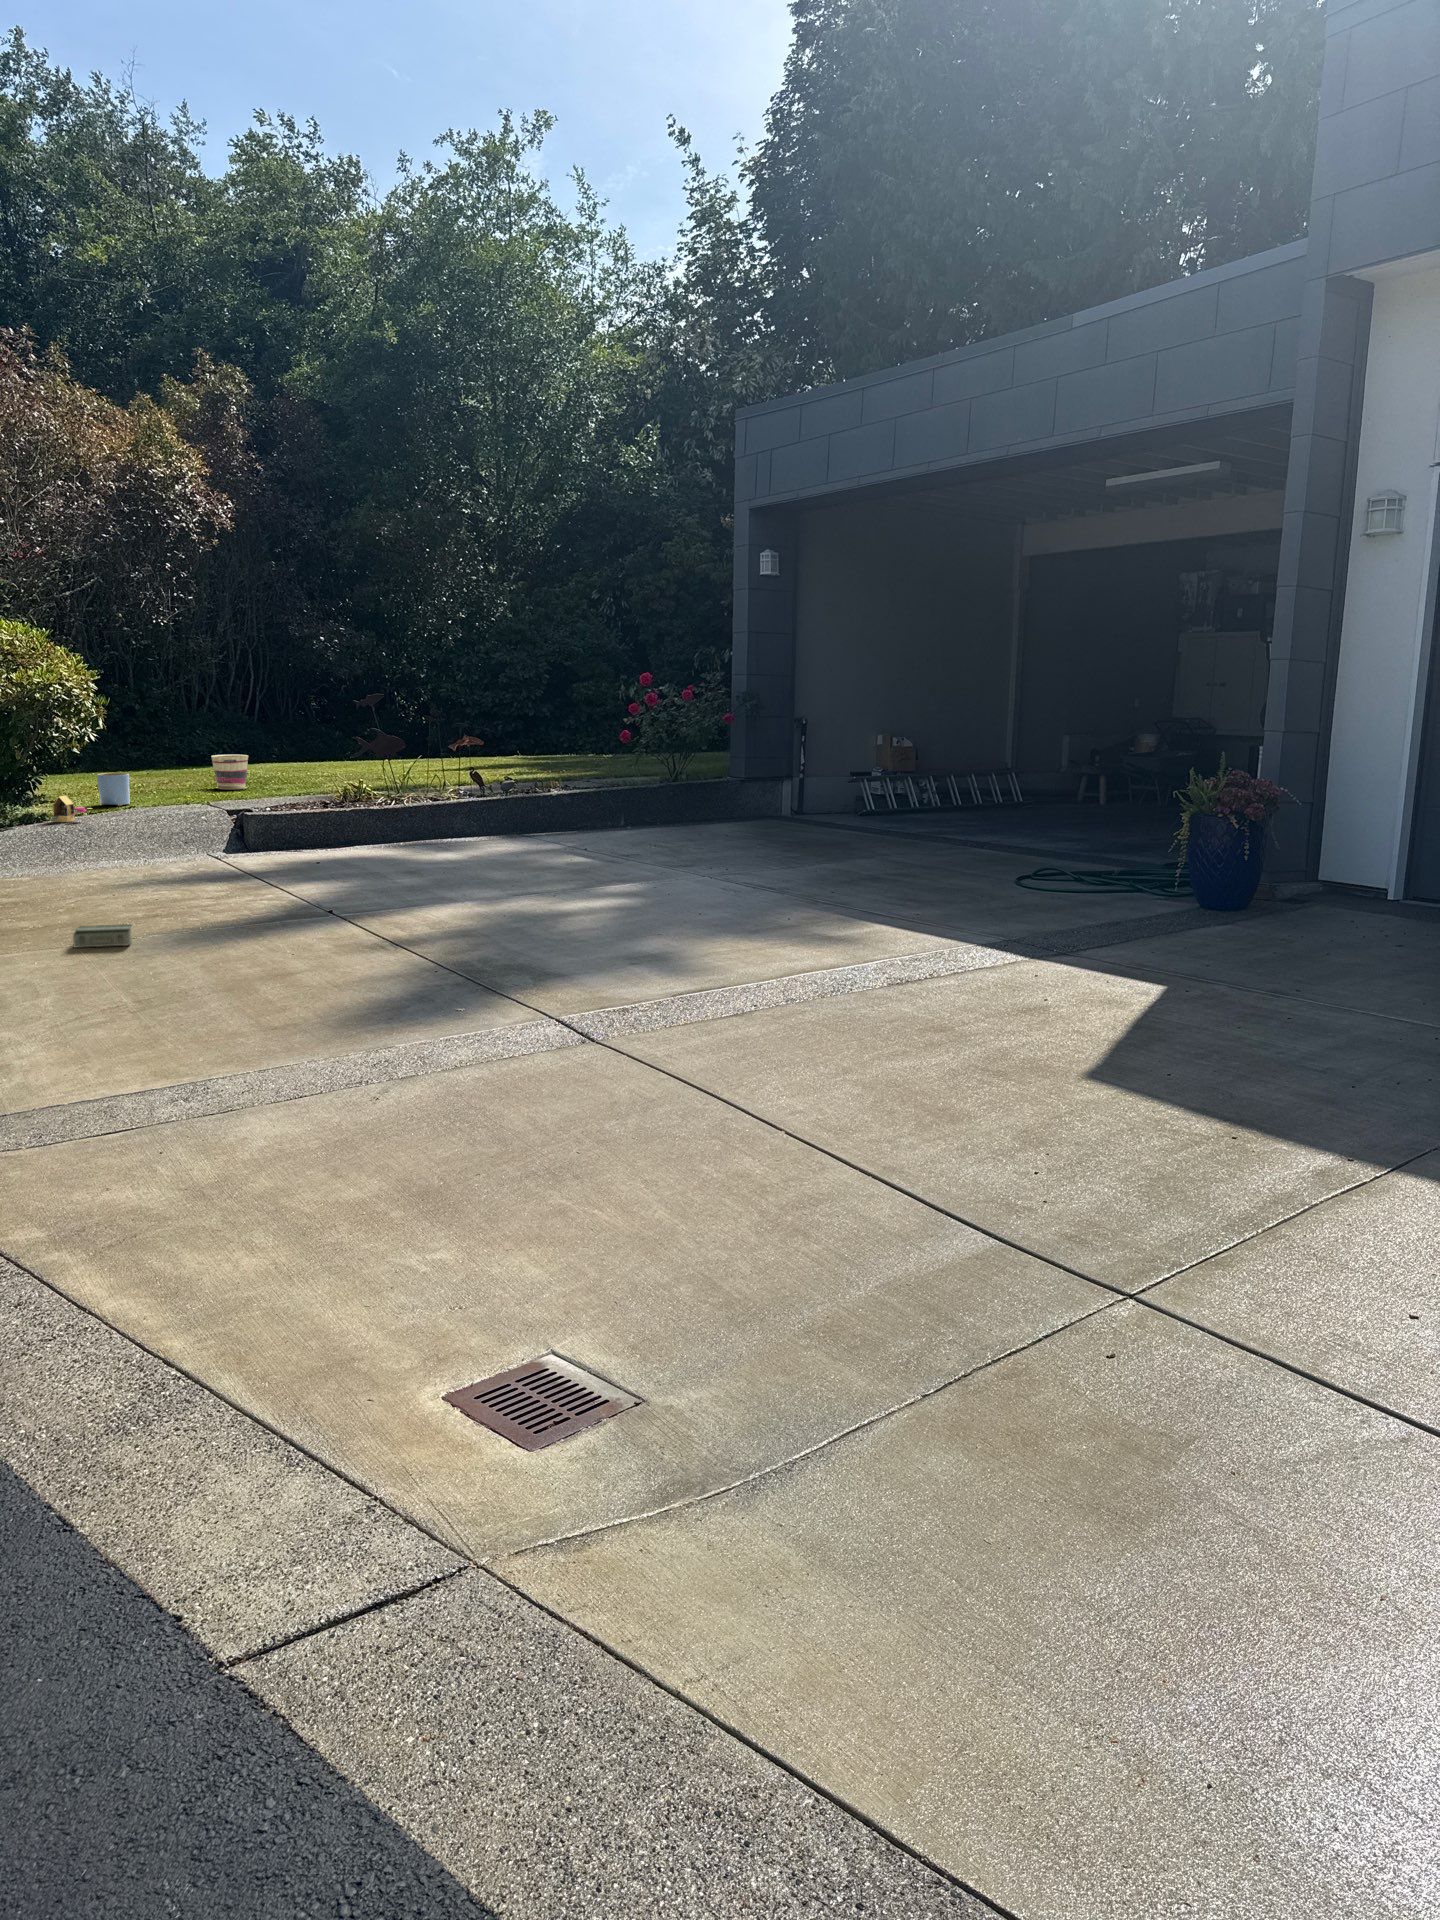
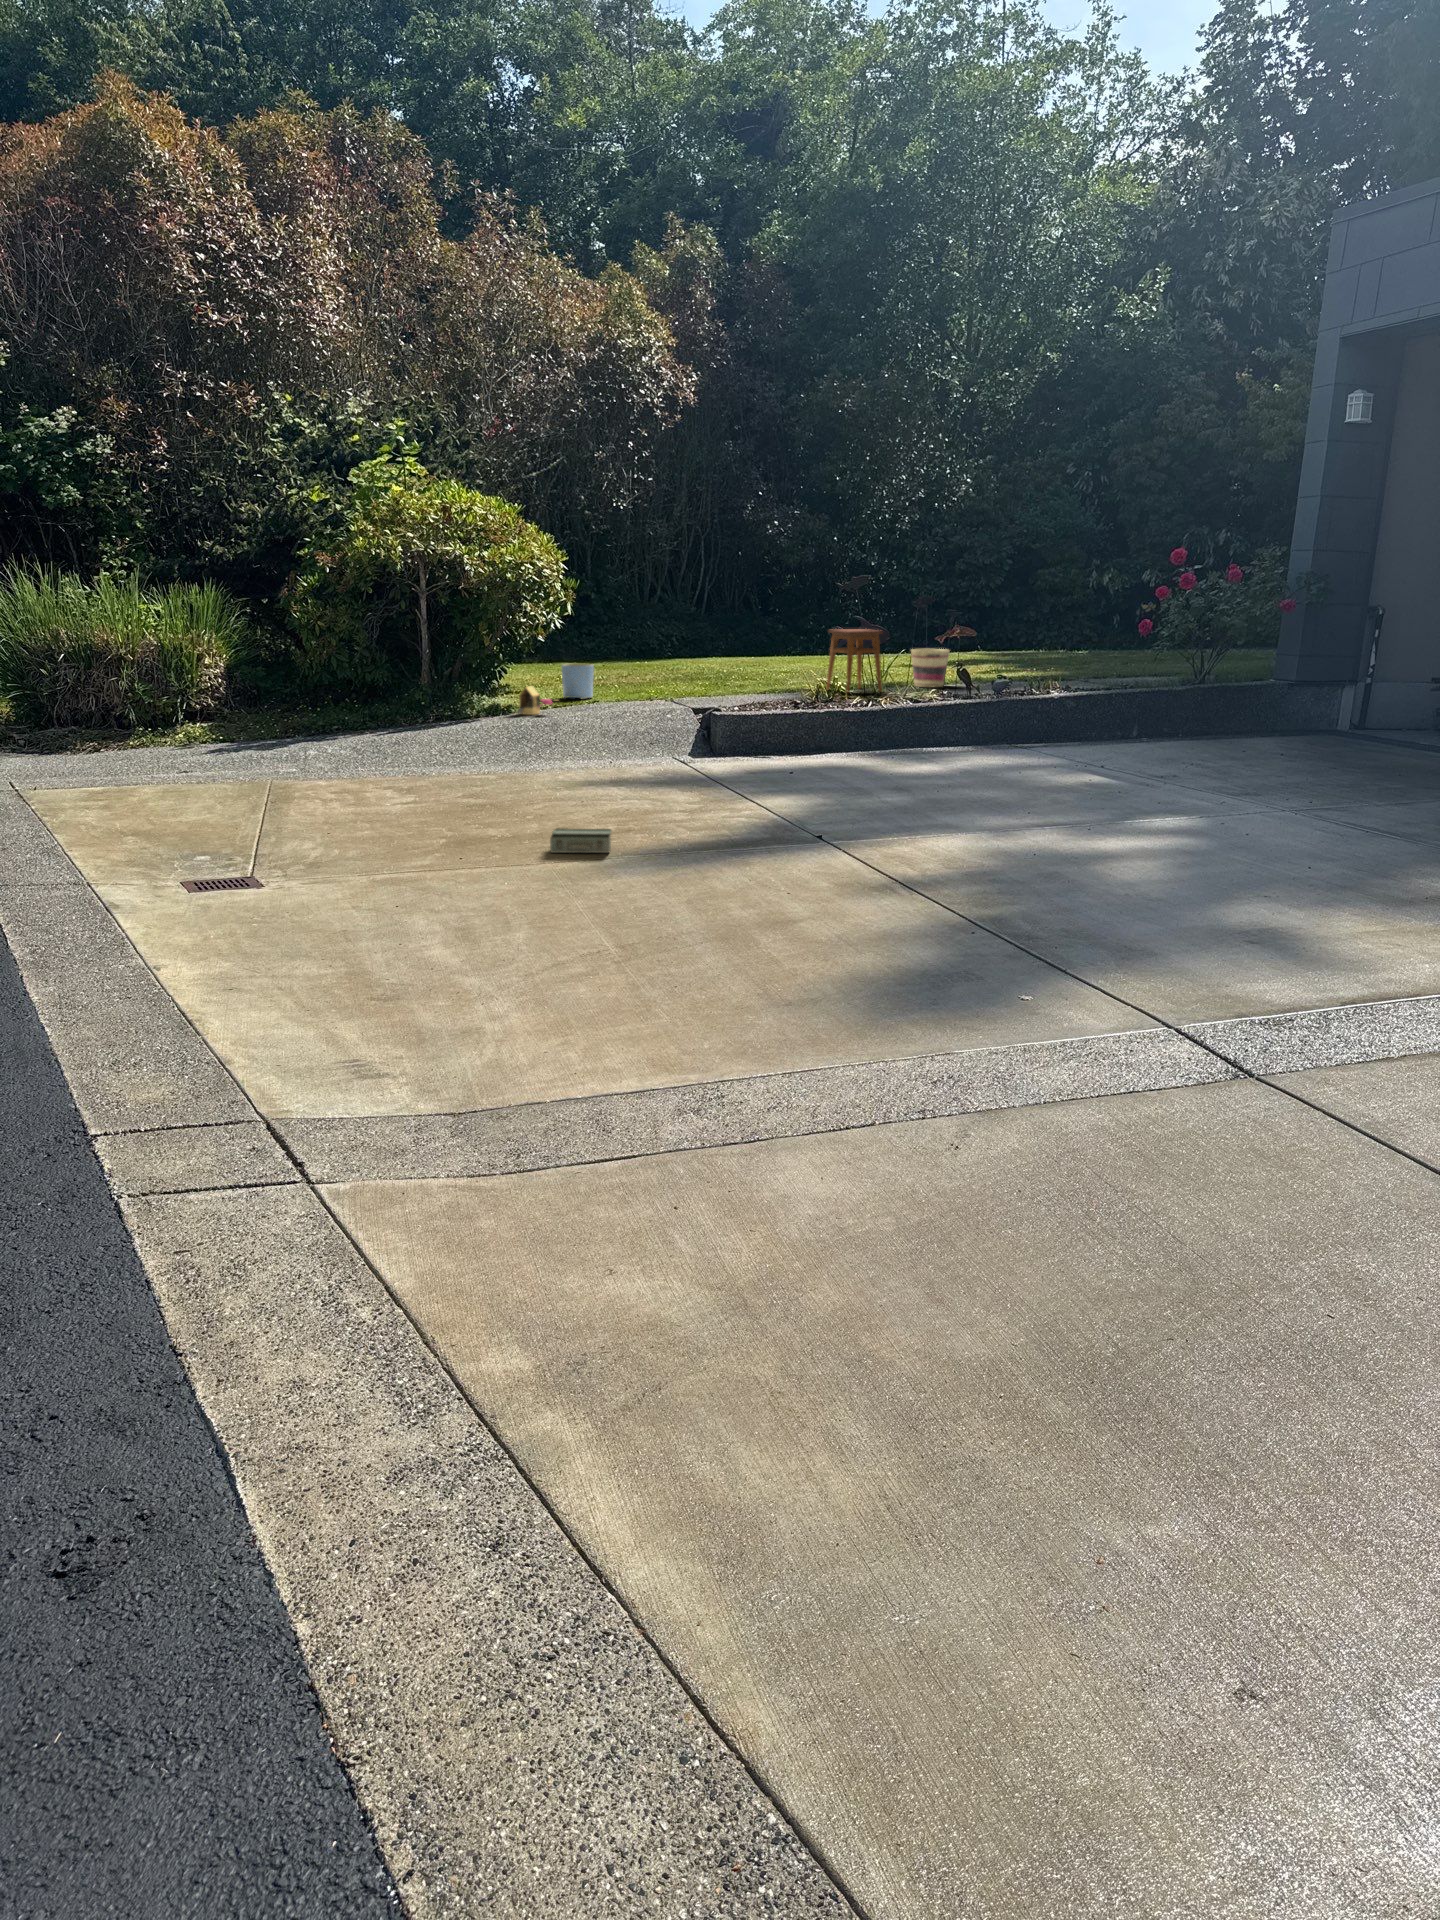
stool: none [353,738,405,794] -> present [826,629,883,693]
basket: present [211,755,248,790] -> present [911,649,950,687]

